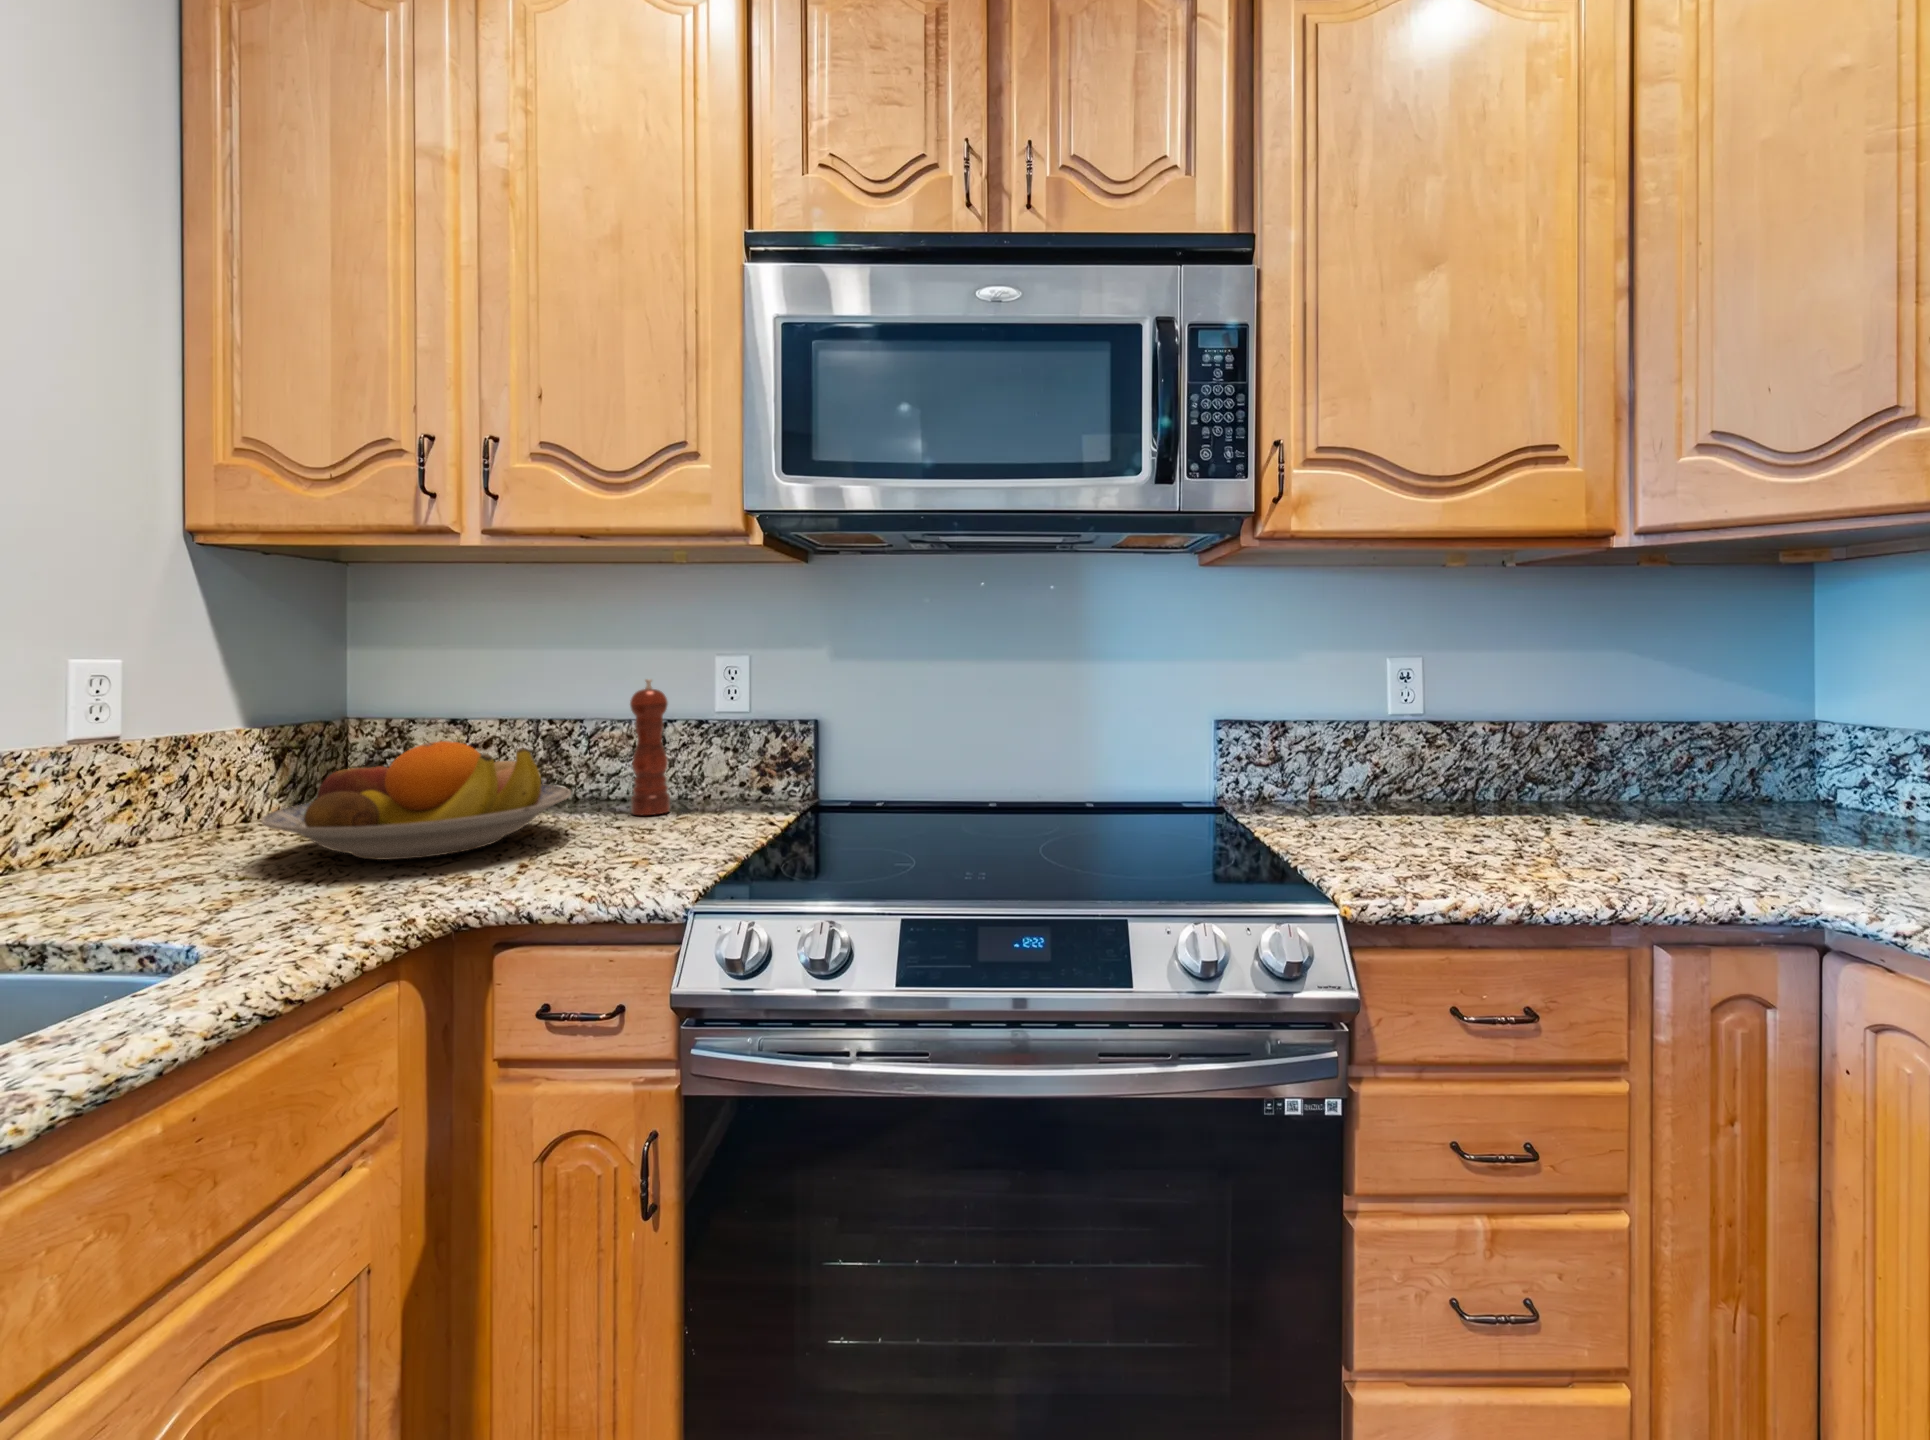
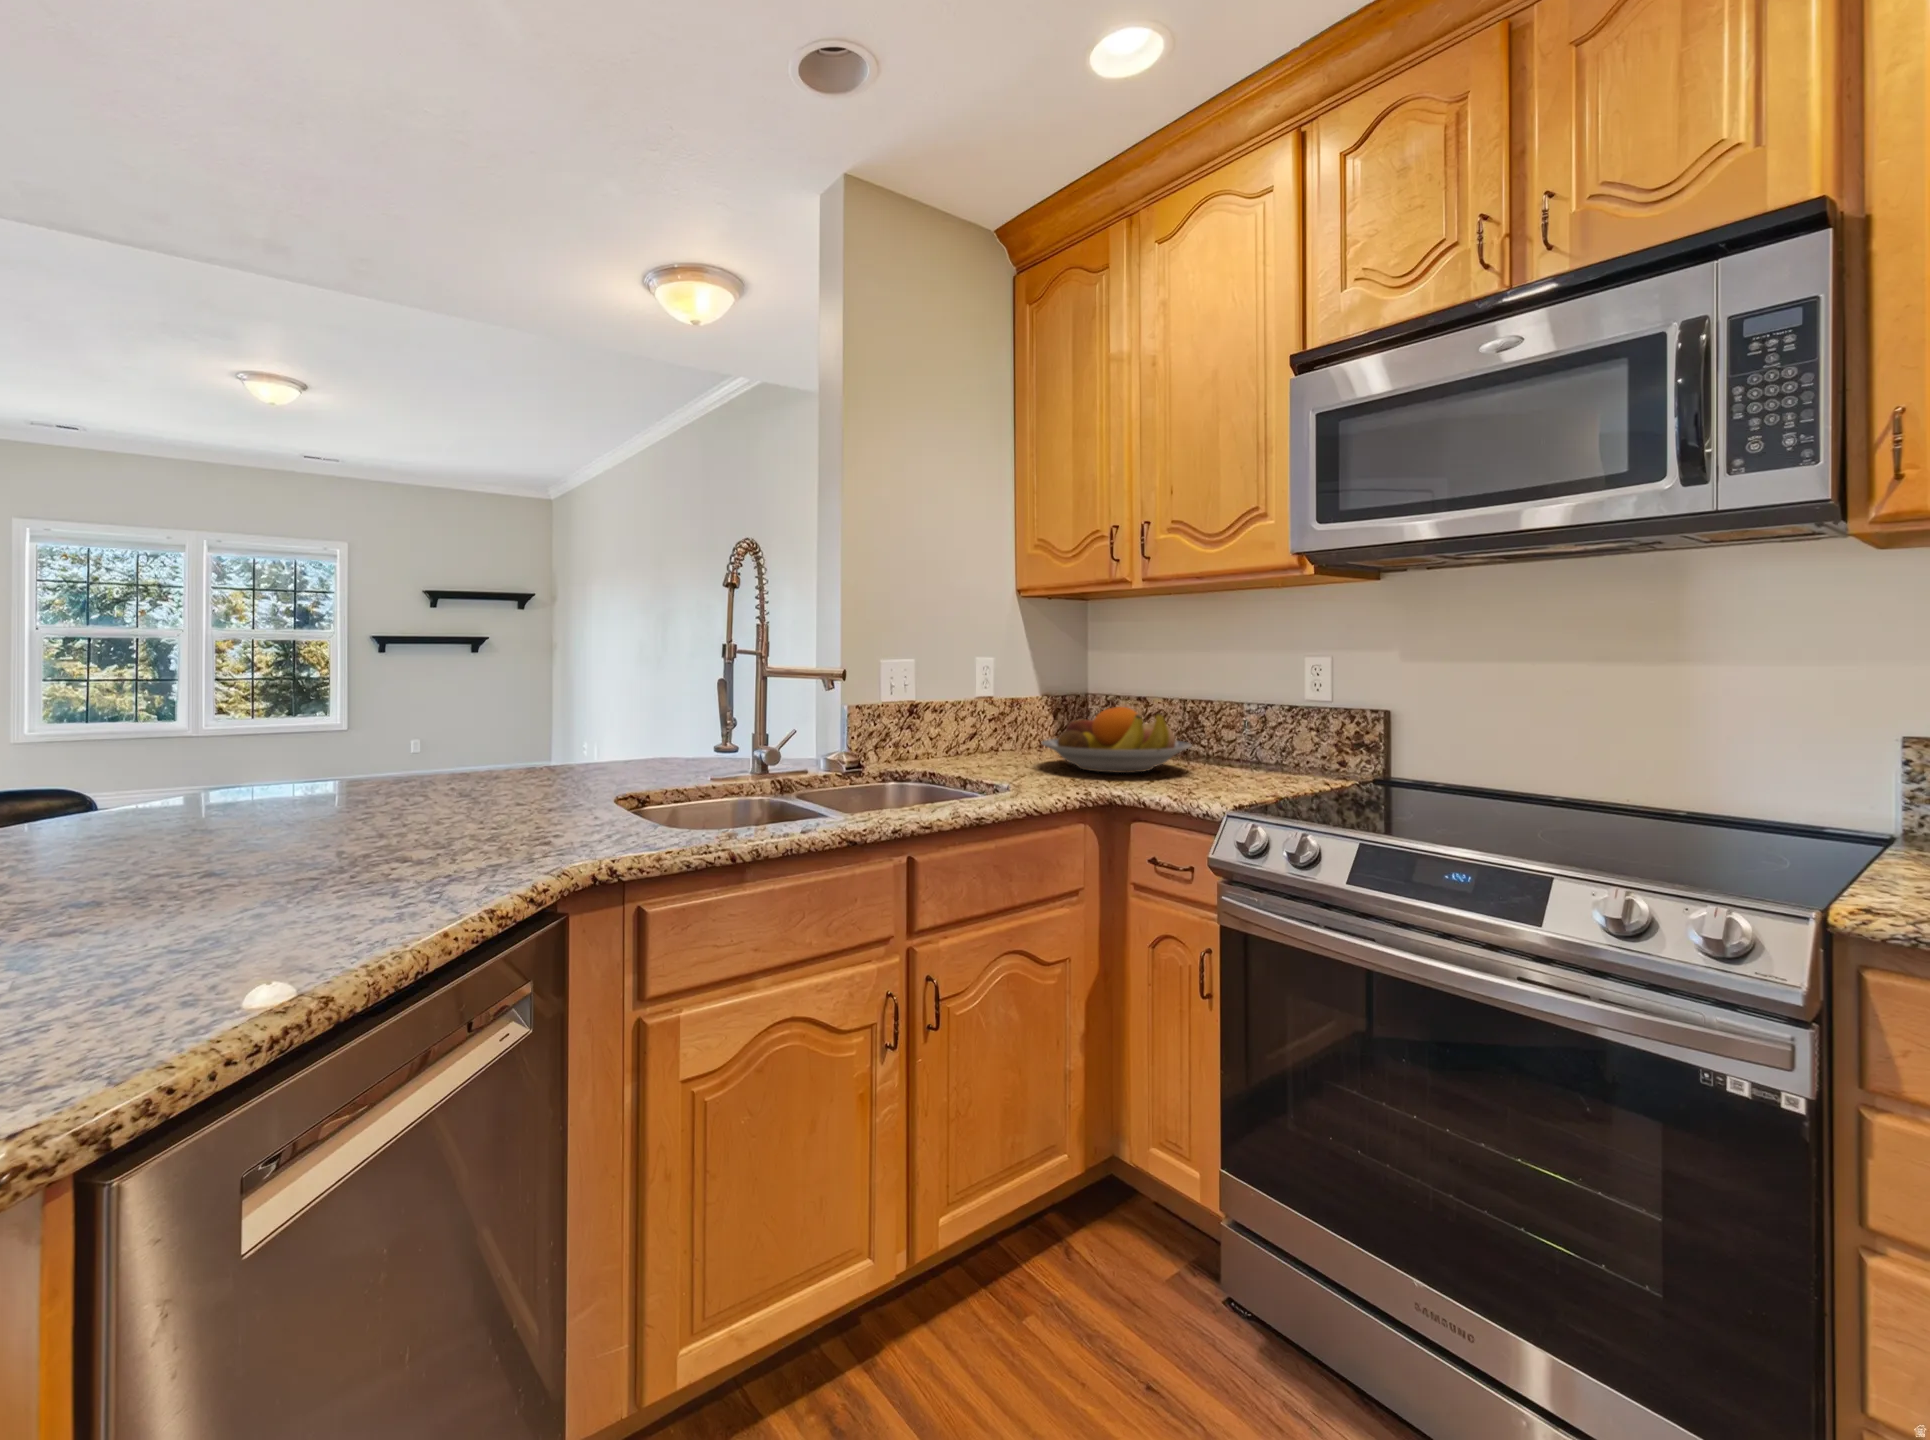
pepper mill: present [630,679,670,815] -> none [1237,673,1265,771]

